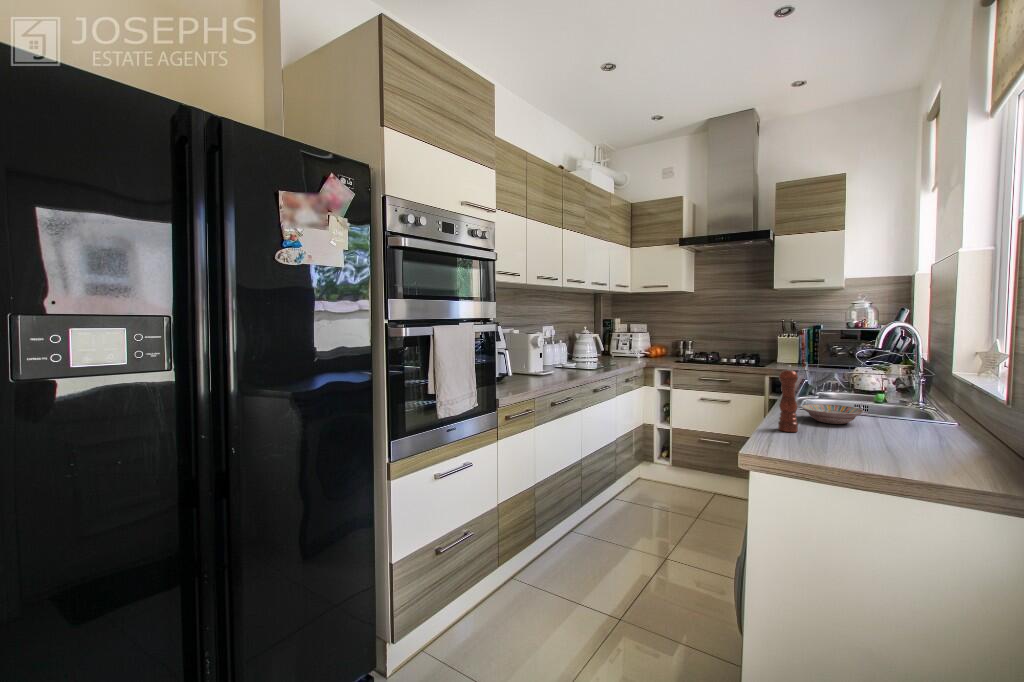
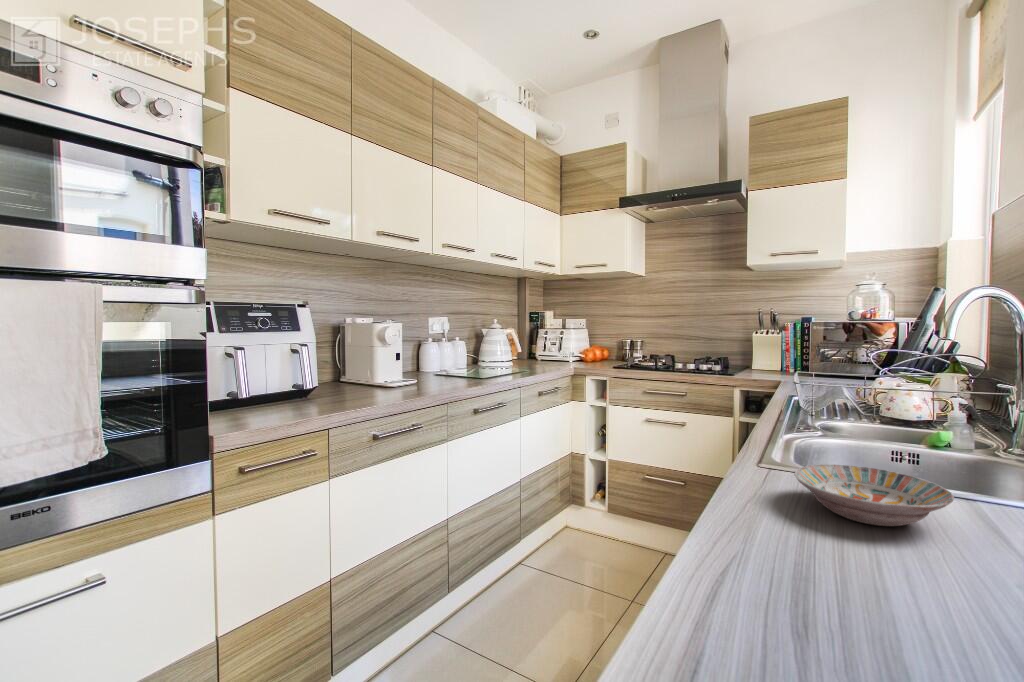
pepper mill: present [778,365,798,432] -> none [735,378,790,572]

